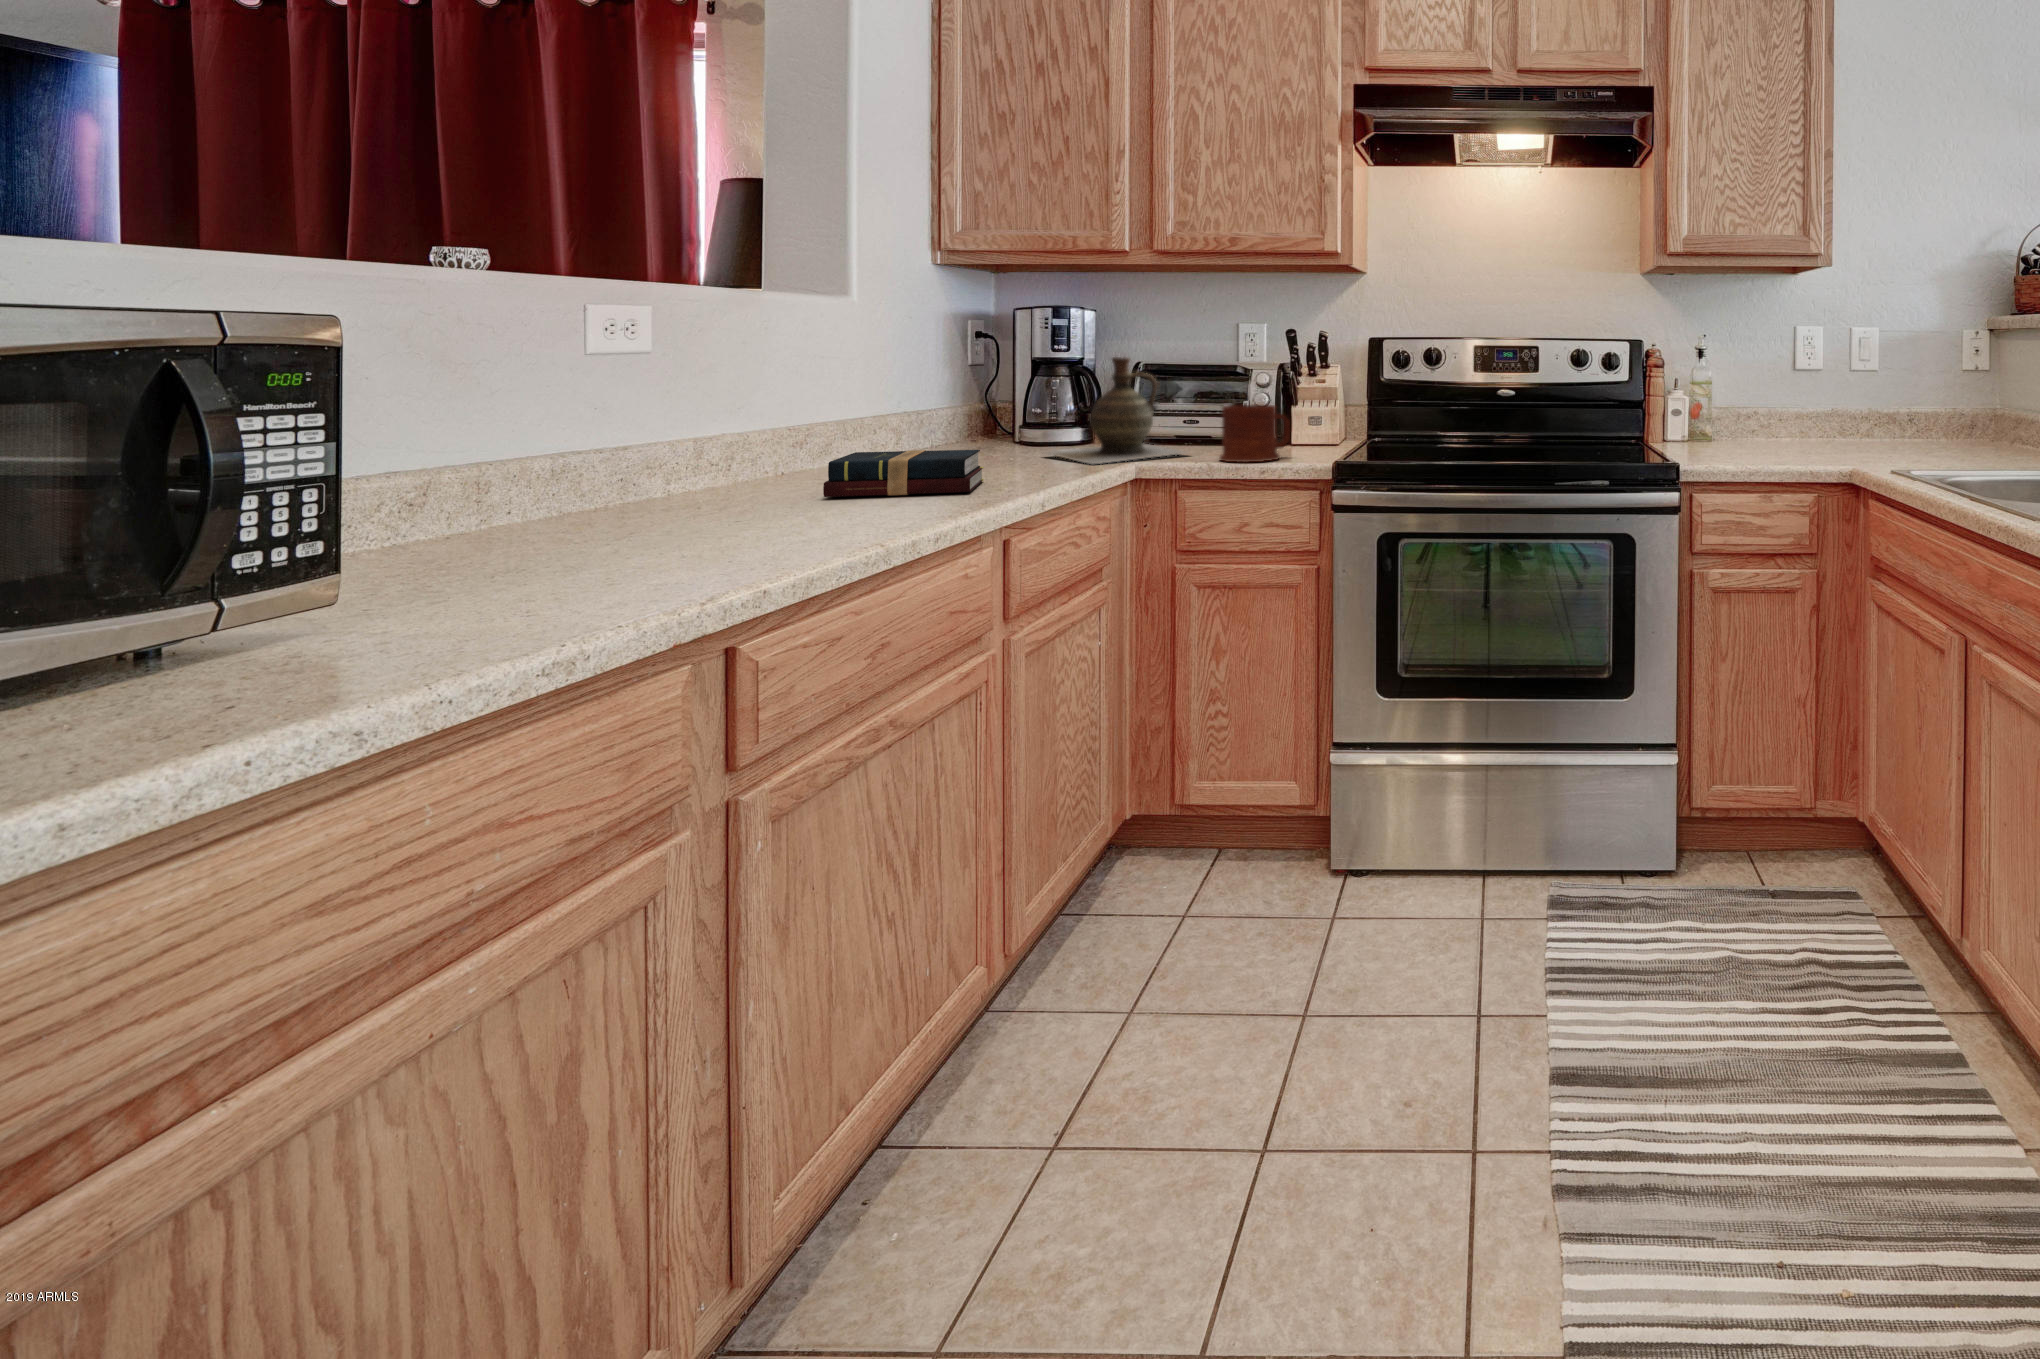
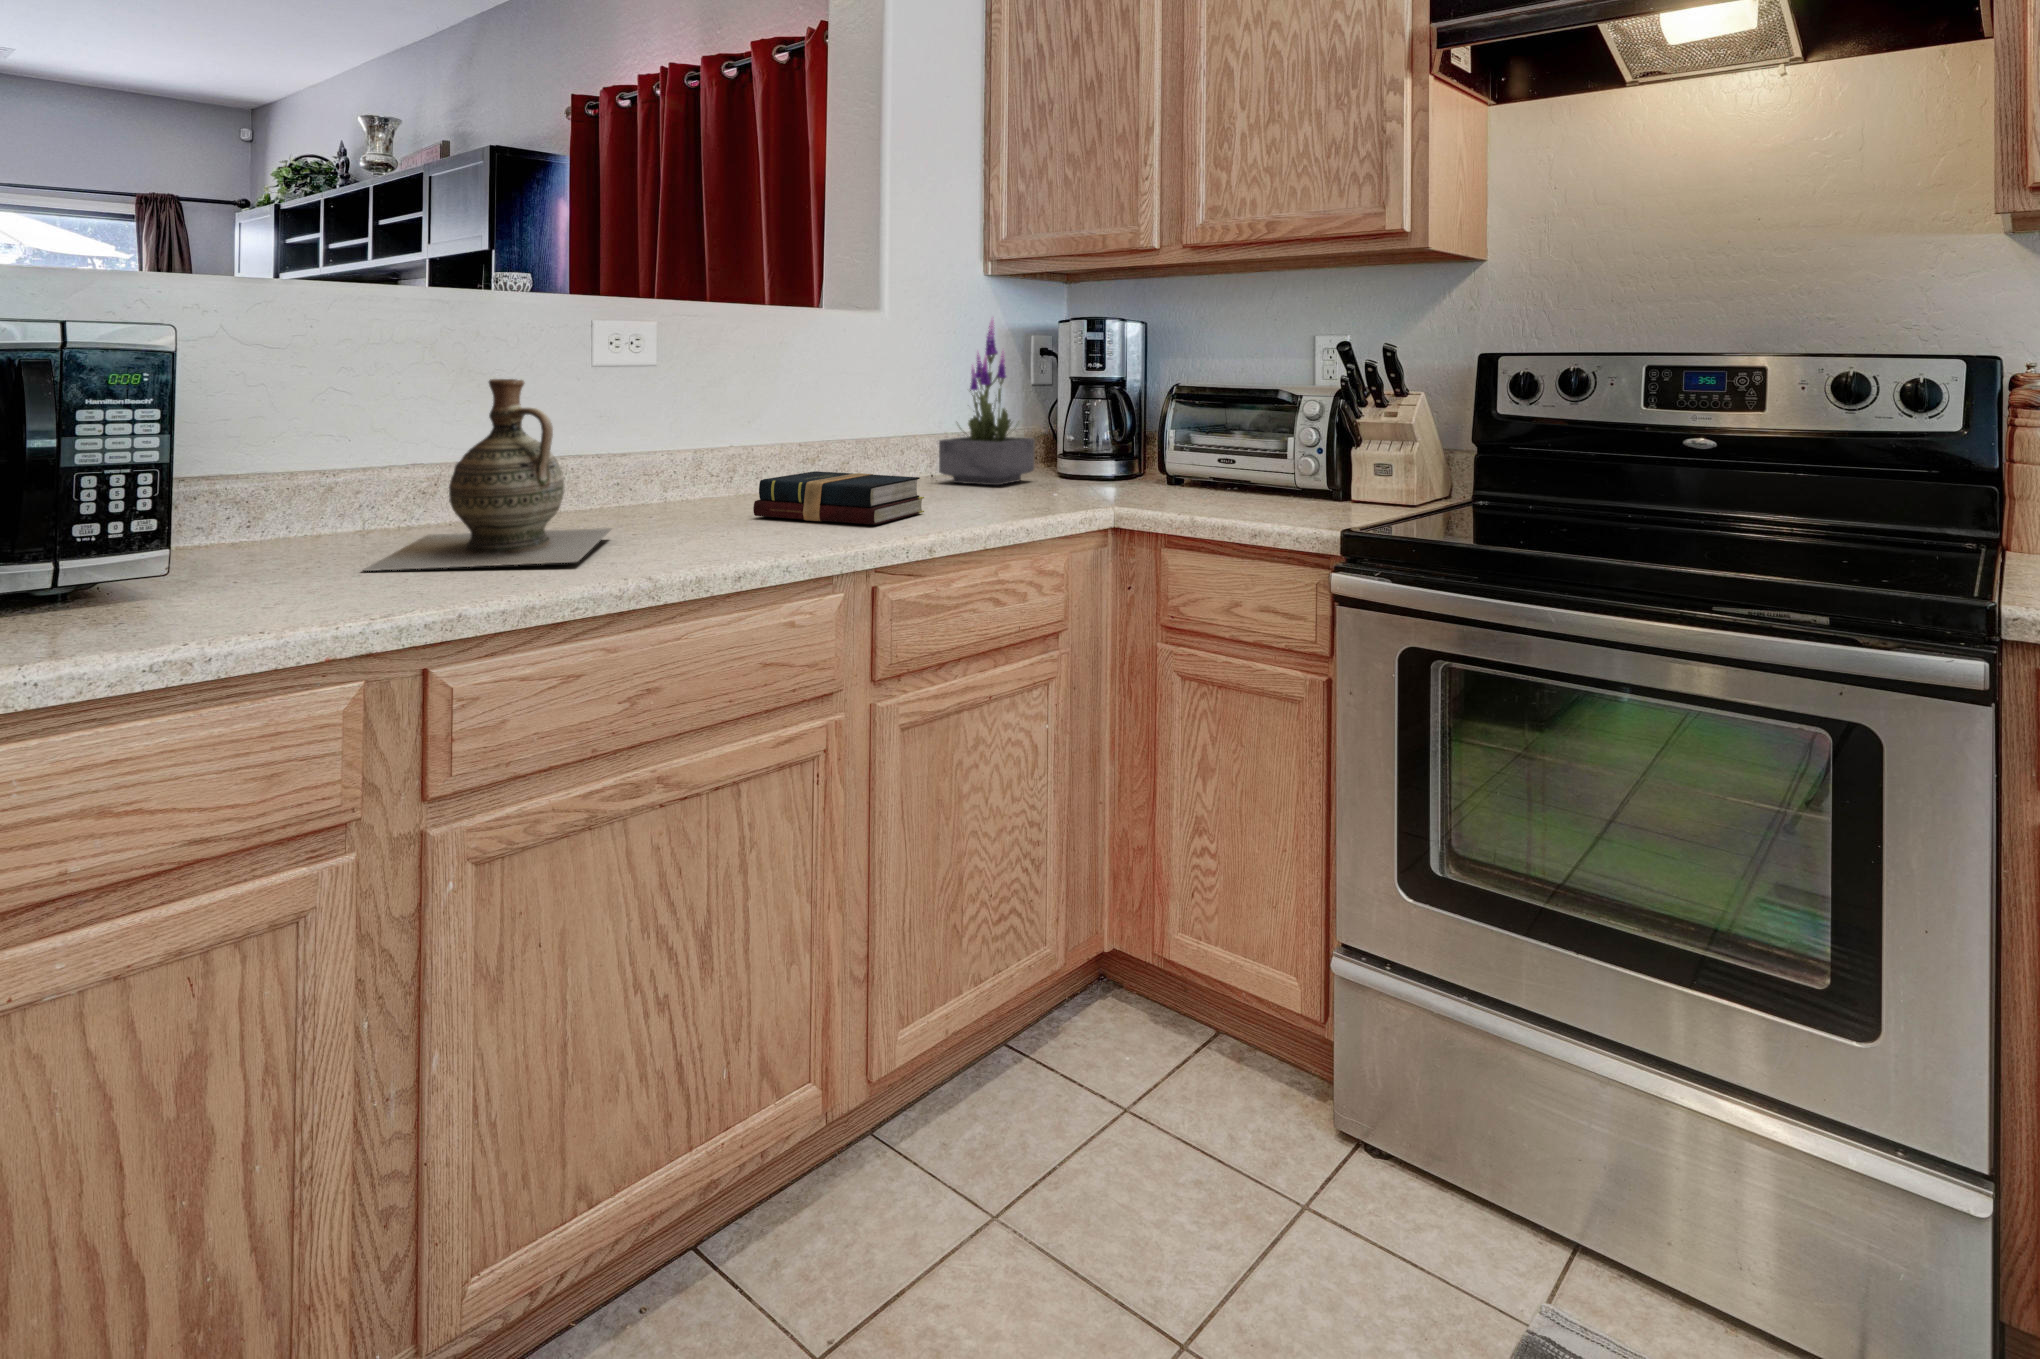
potted plant: none [920,304,1008,458] -> present [939,320,1035,485]
ceramic jug: present [1048,357,1186,464] -> present [364,379,612,571]
mug: present [1220,405,1290,462] -> none [1218,441,1315,520]

